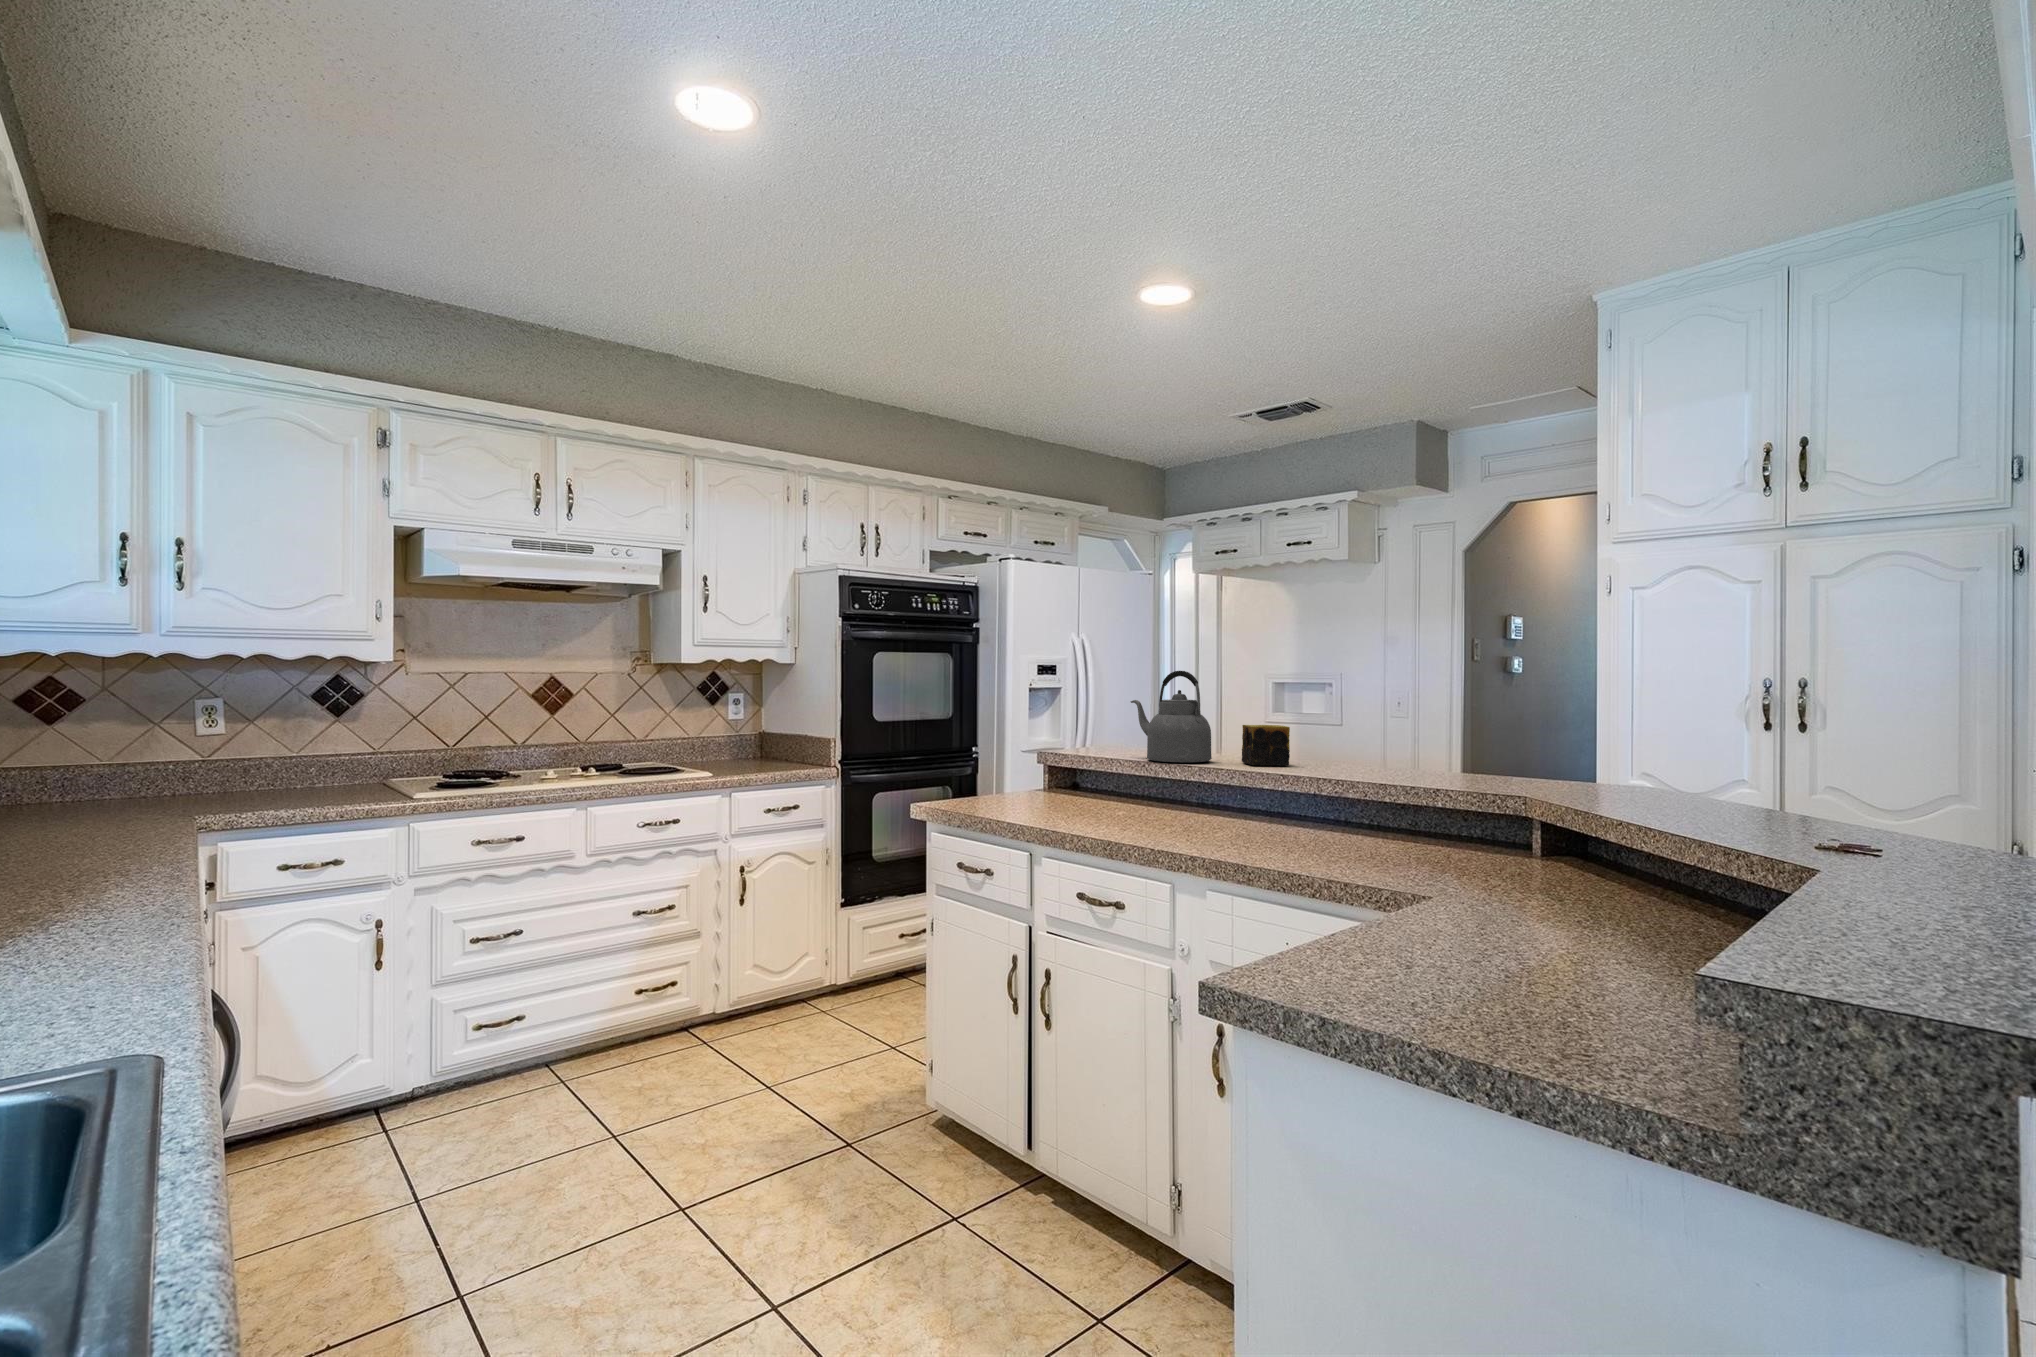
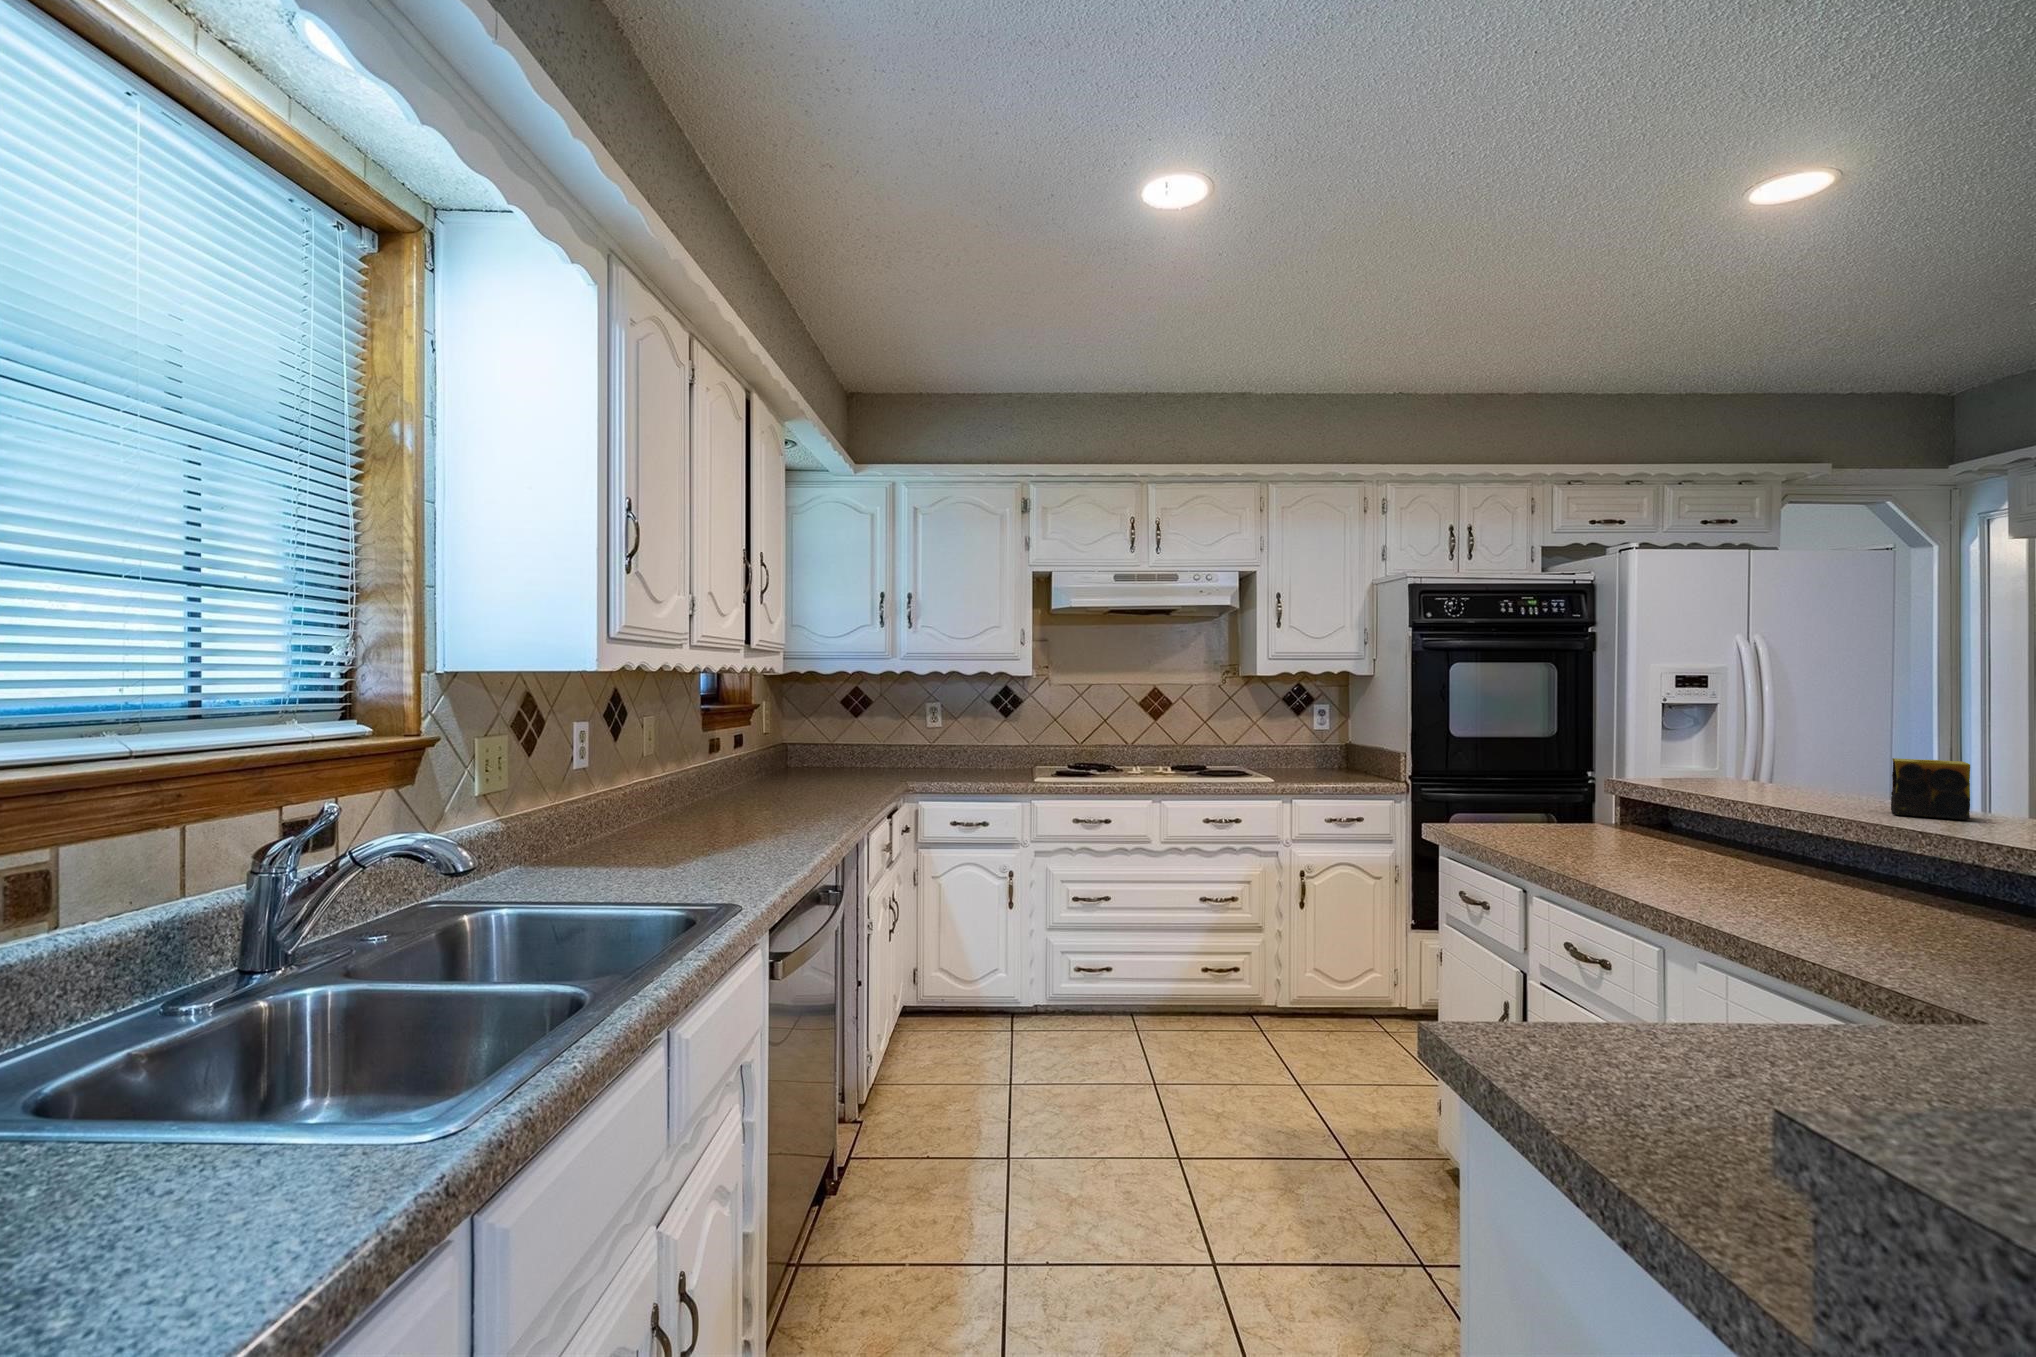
kettle: present [1131,671,1212,763] -> none [1719,683,1839,804]

